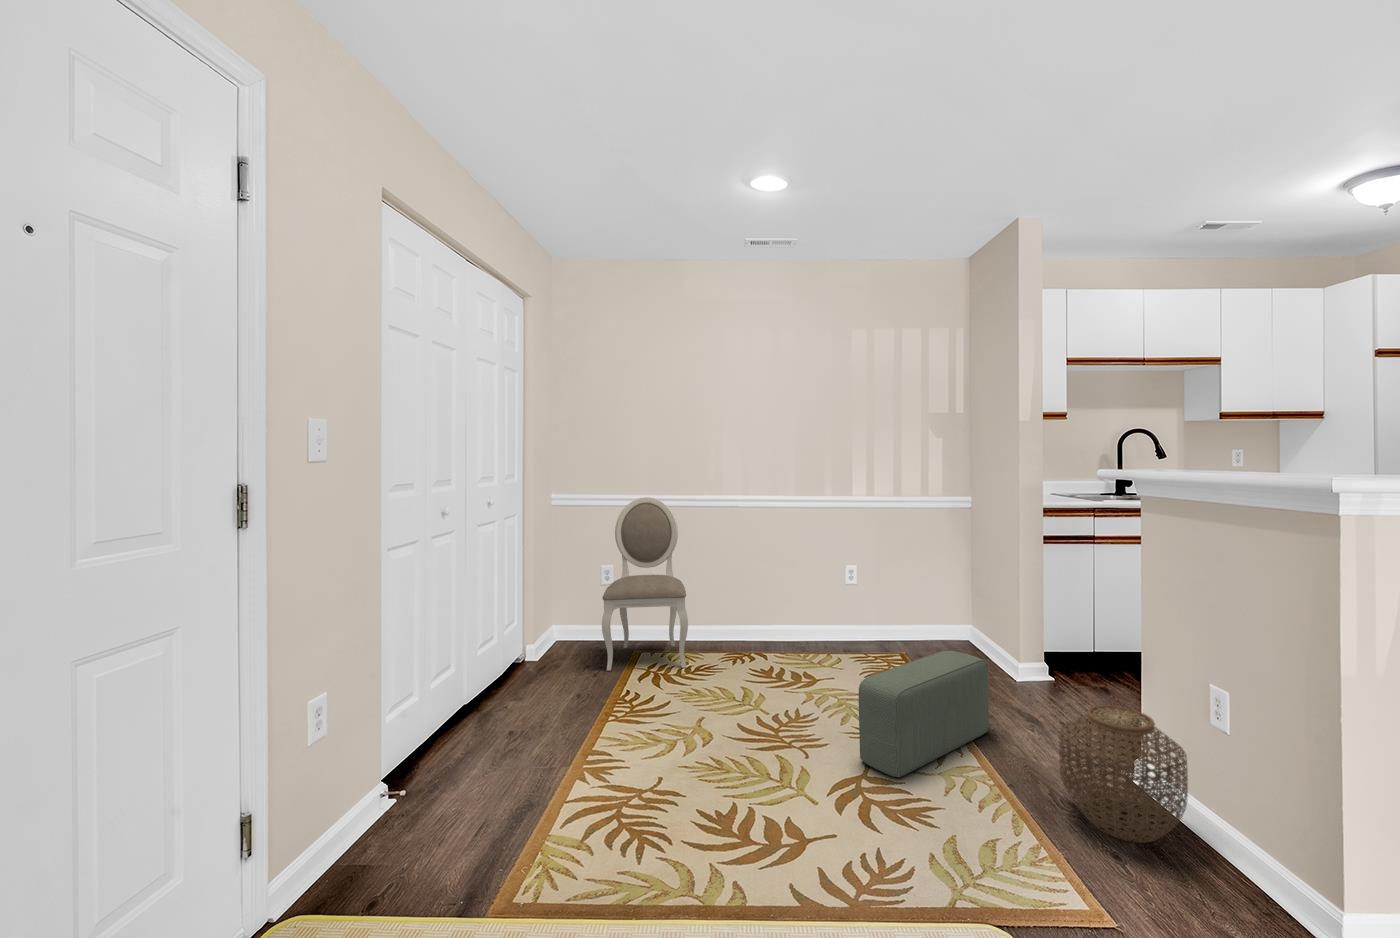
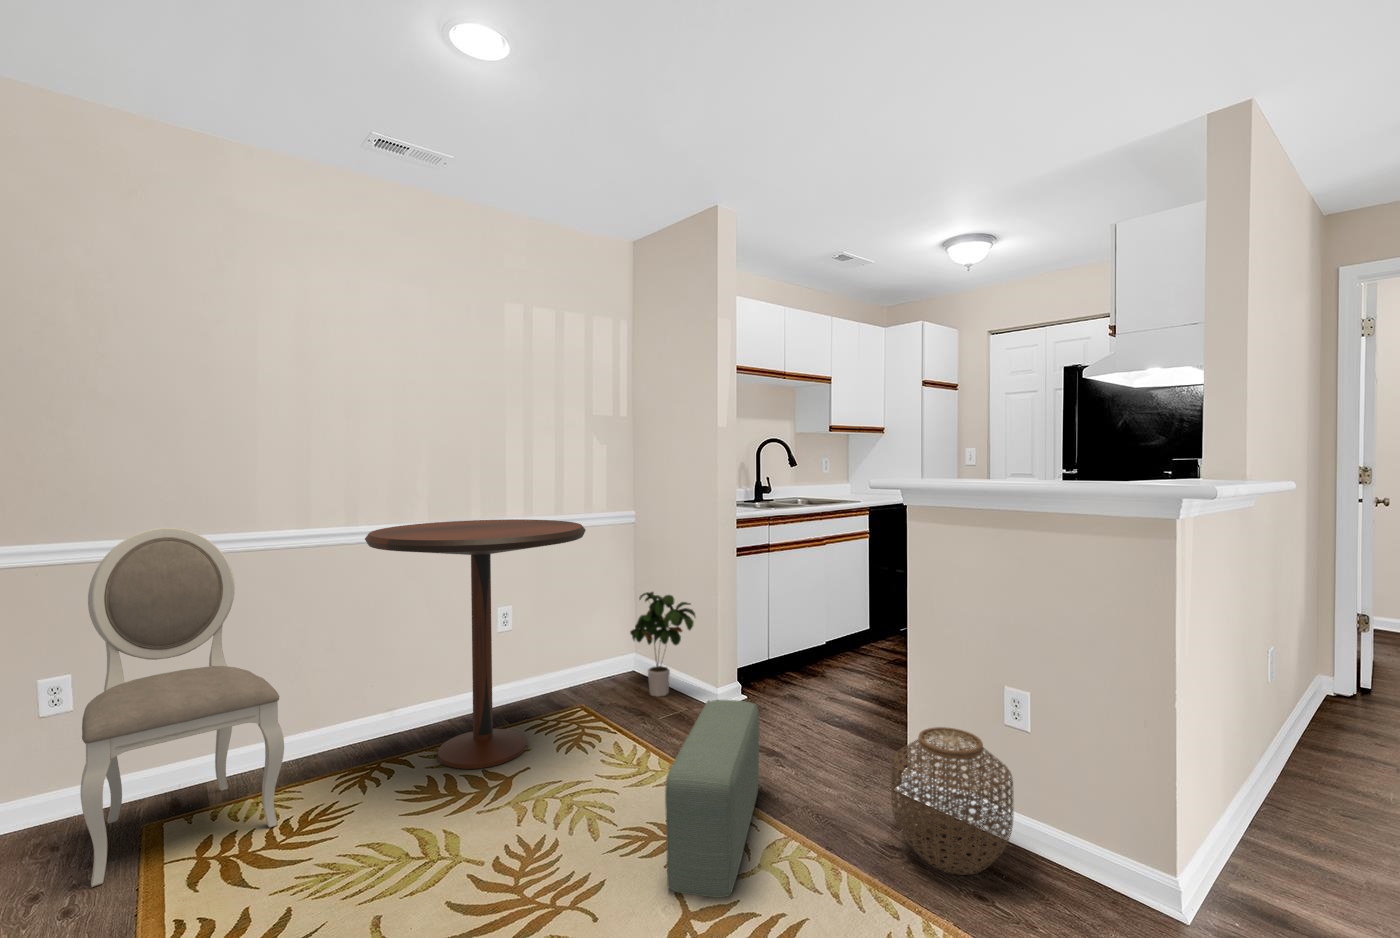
pedestal table: none [737,500,885,670] -> present [365,519,586,769]
potted plant: none [953,567,999,657] -> present [630,592,695,696]

